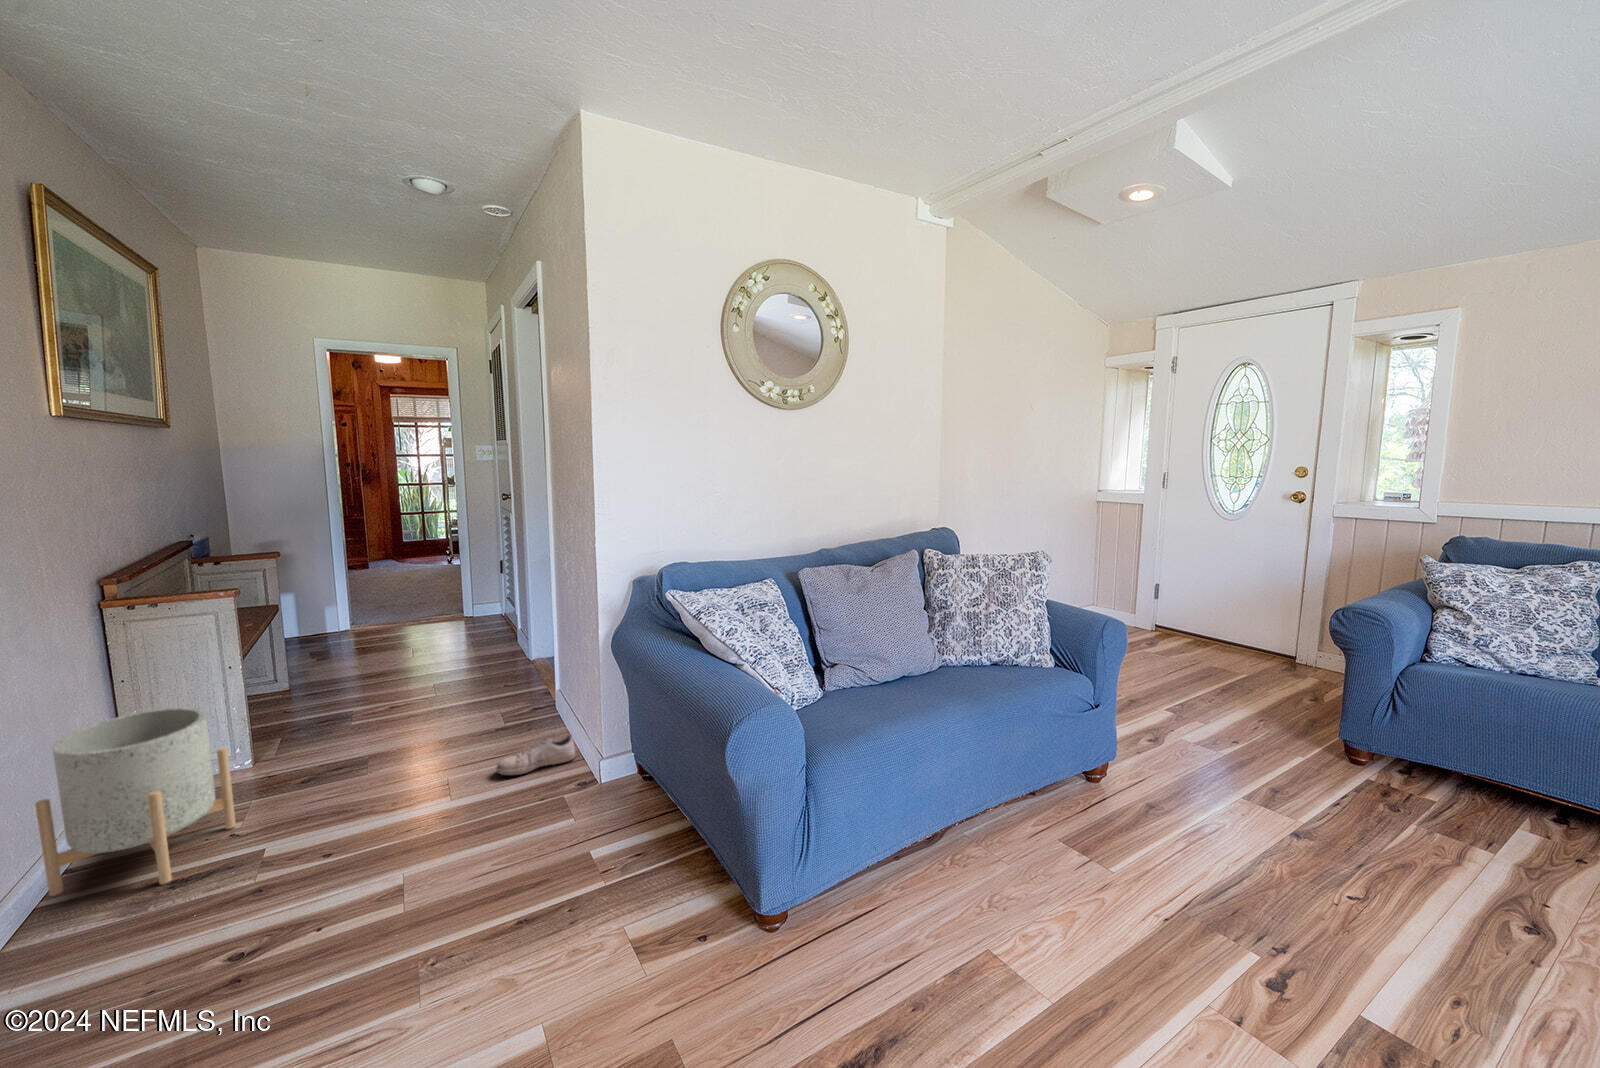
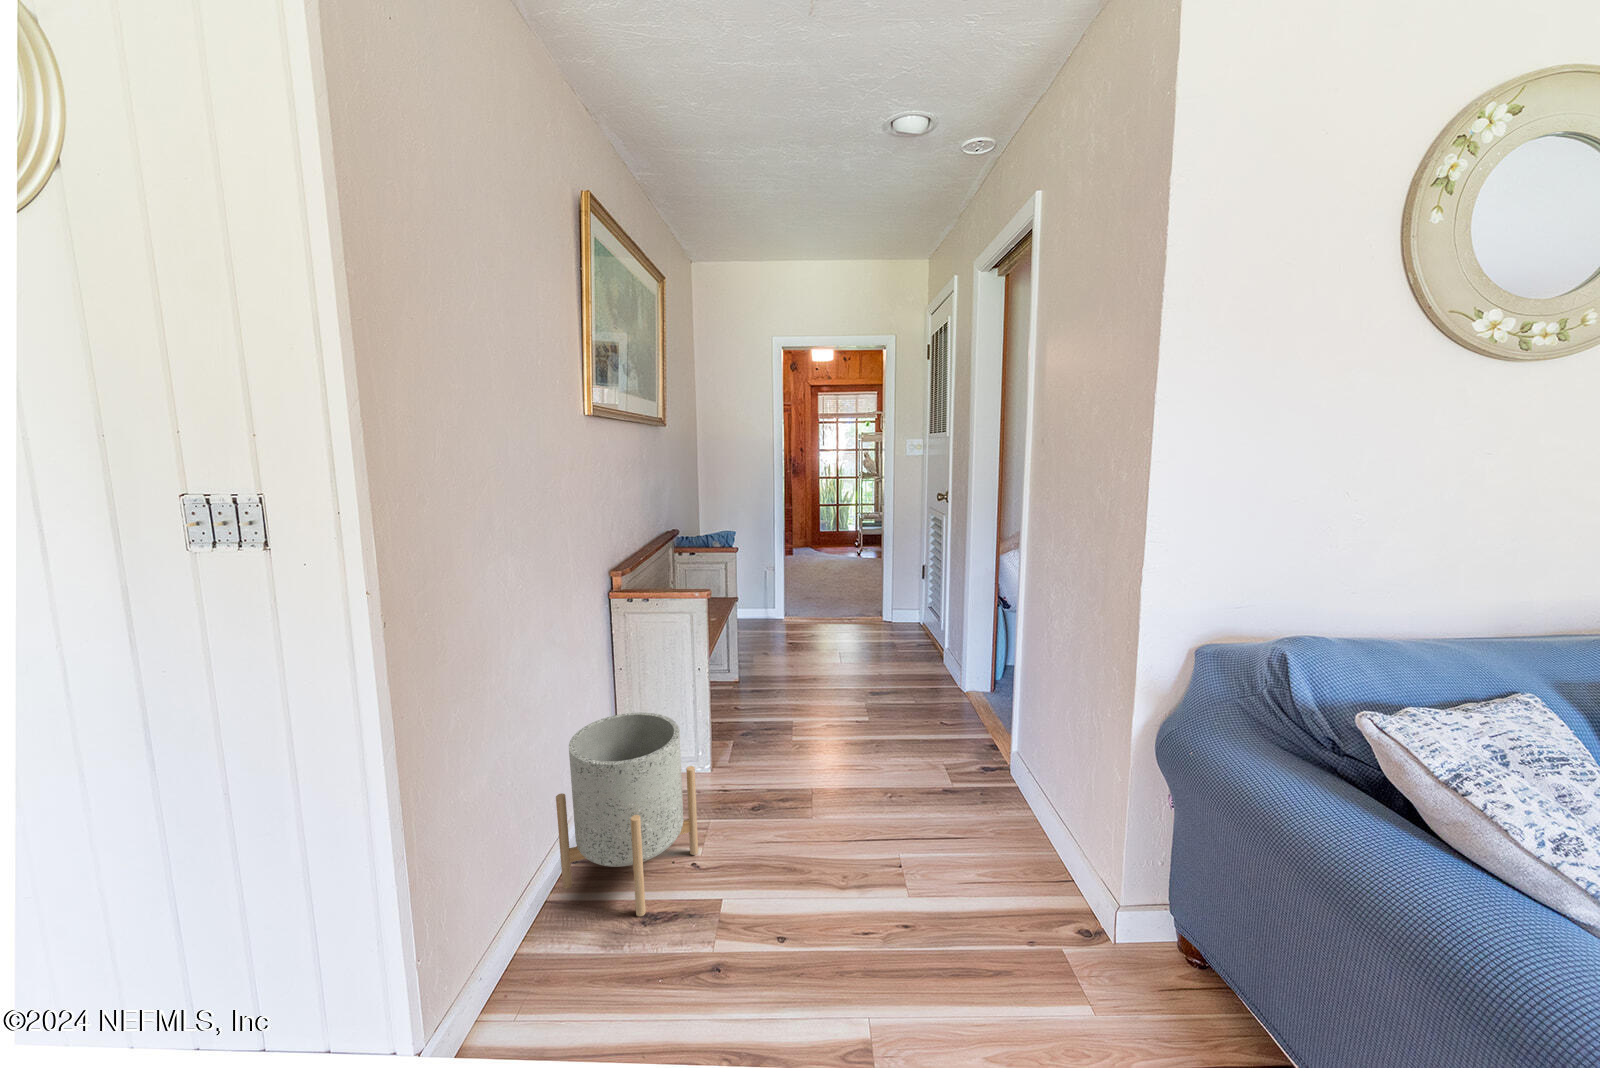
shoe: present [496,734,575,775] -> none [958,841,1064,889]

